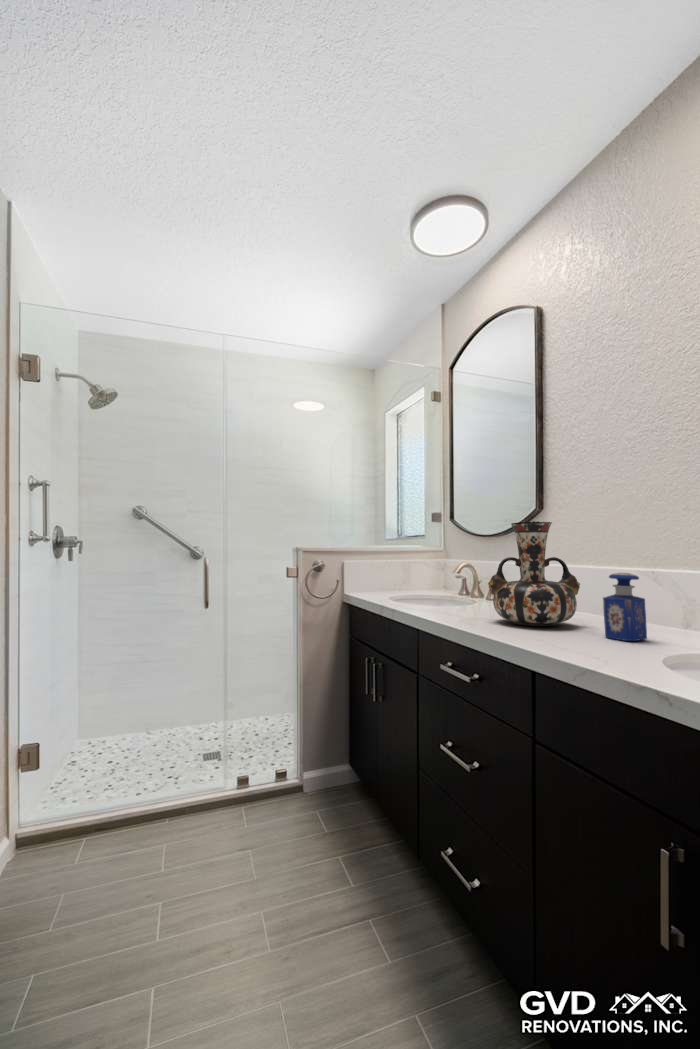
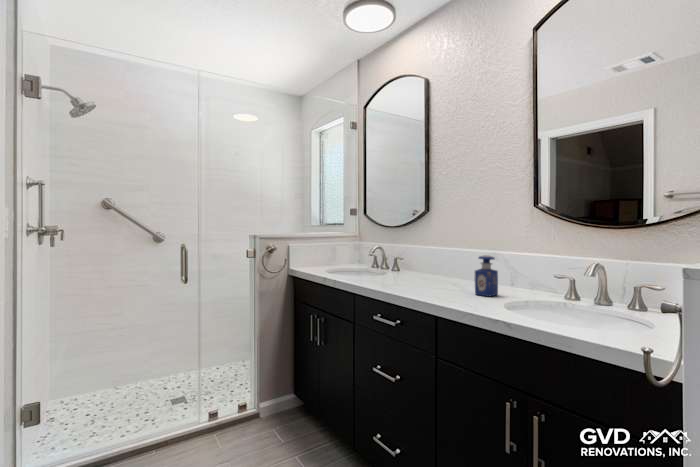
decorative vase: present [488,521,580,626] -> none [403,222,459,289]

